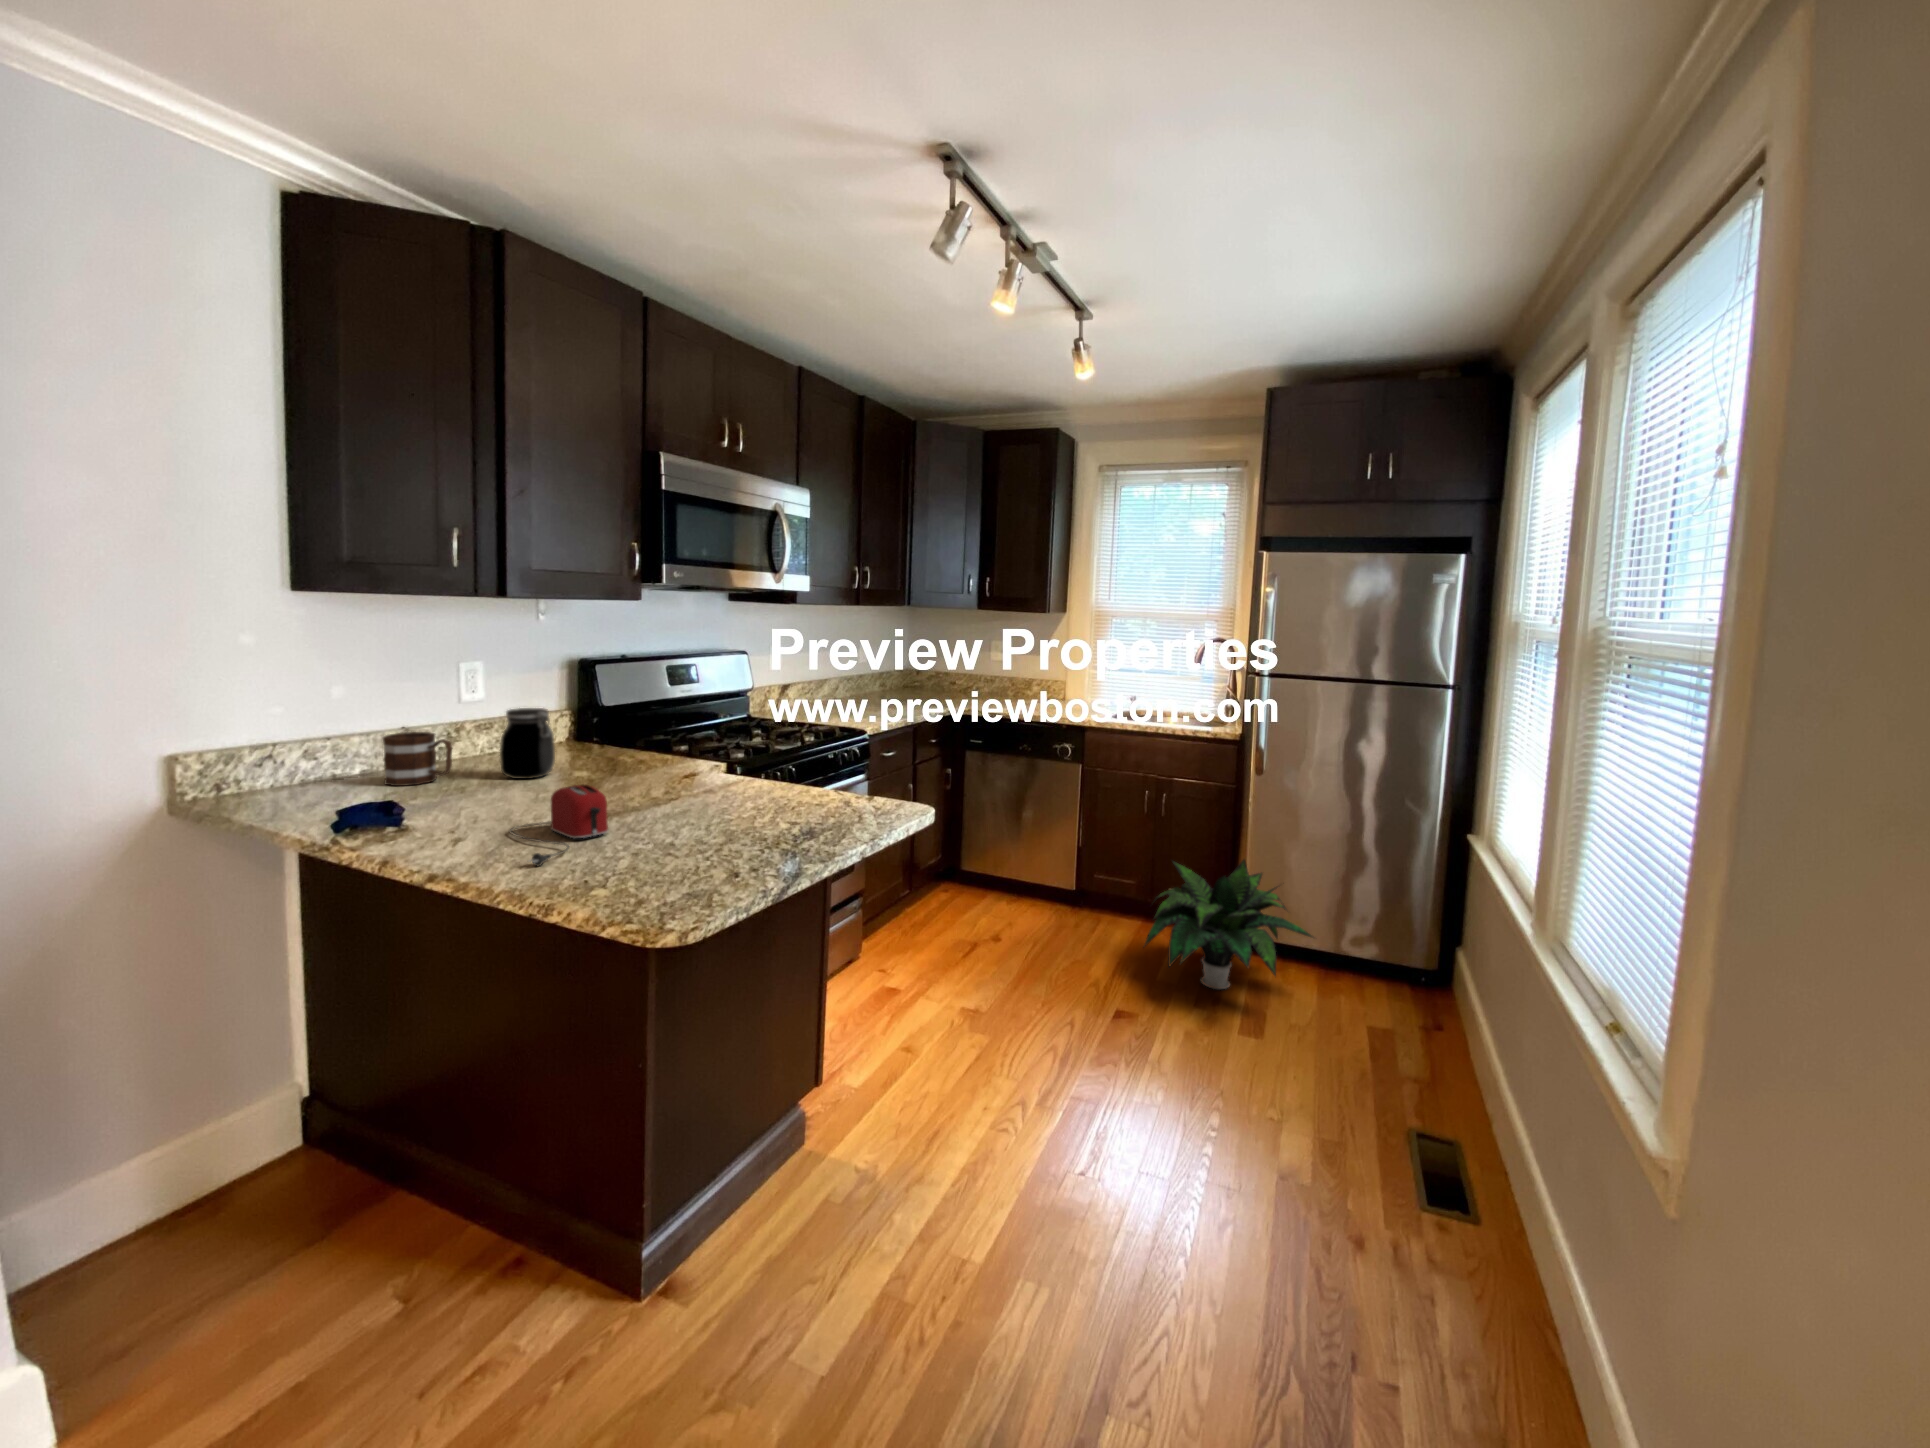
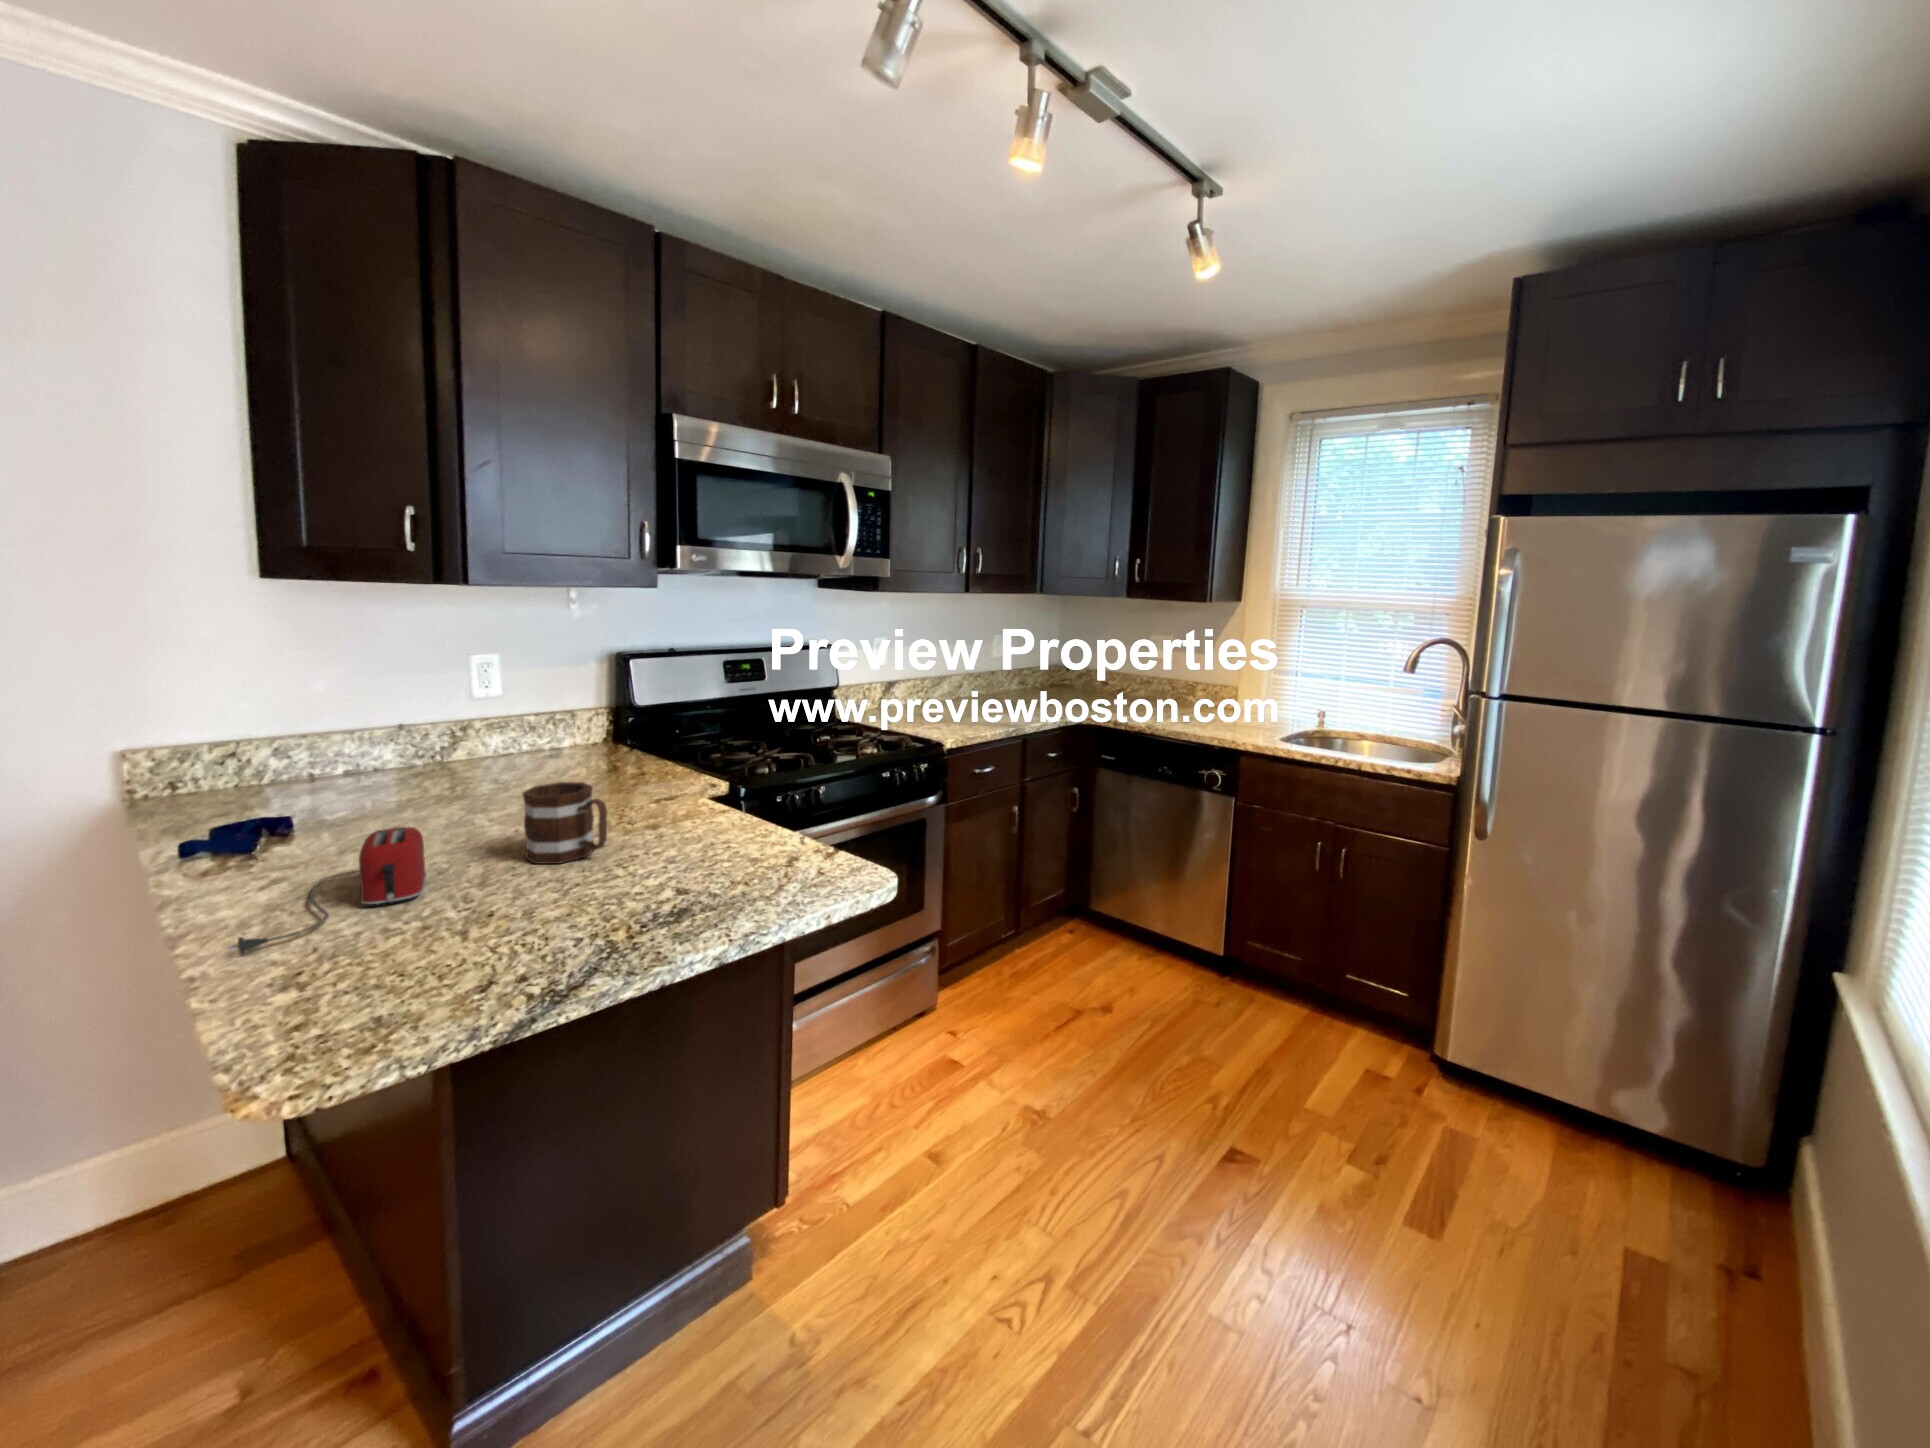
jar: present [500,708,555,779] -> none [466,709,533,792]
mug: present [383,732,452,786] -> present [523,782,608,864]
potted plant: present [1145,859,1312,989] -> none [1283,946,1567,1166]

